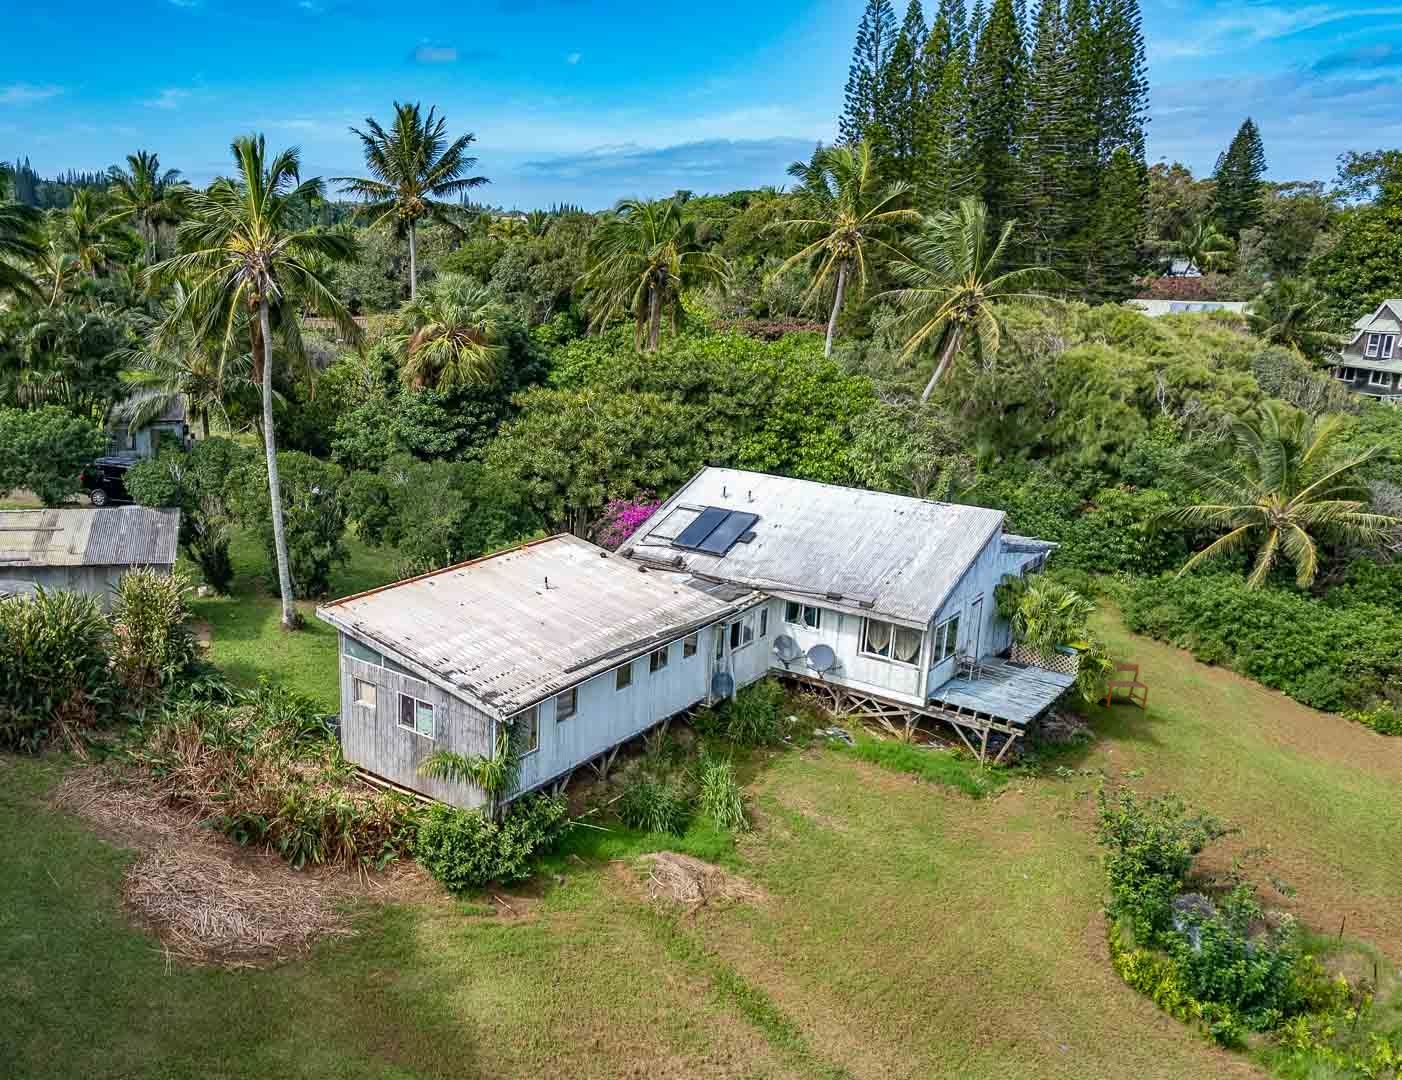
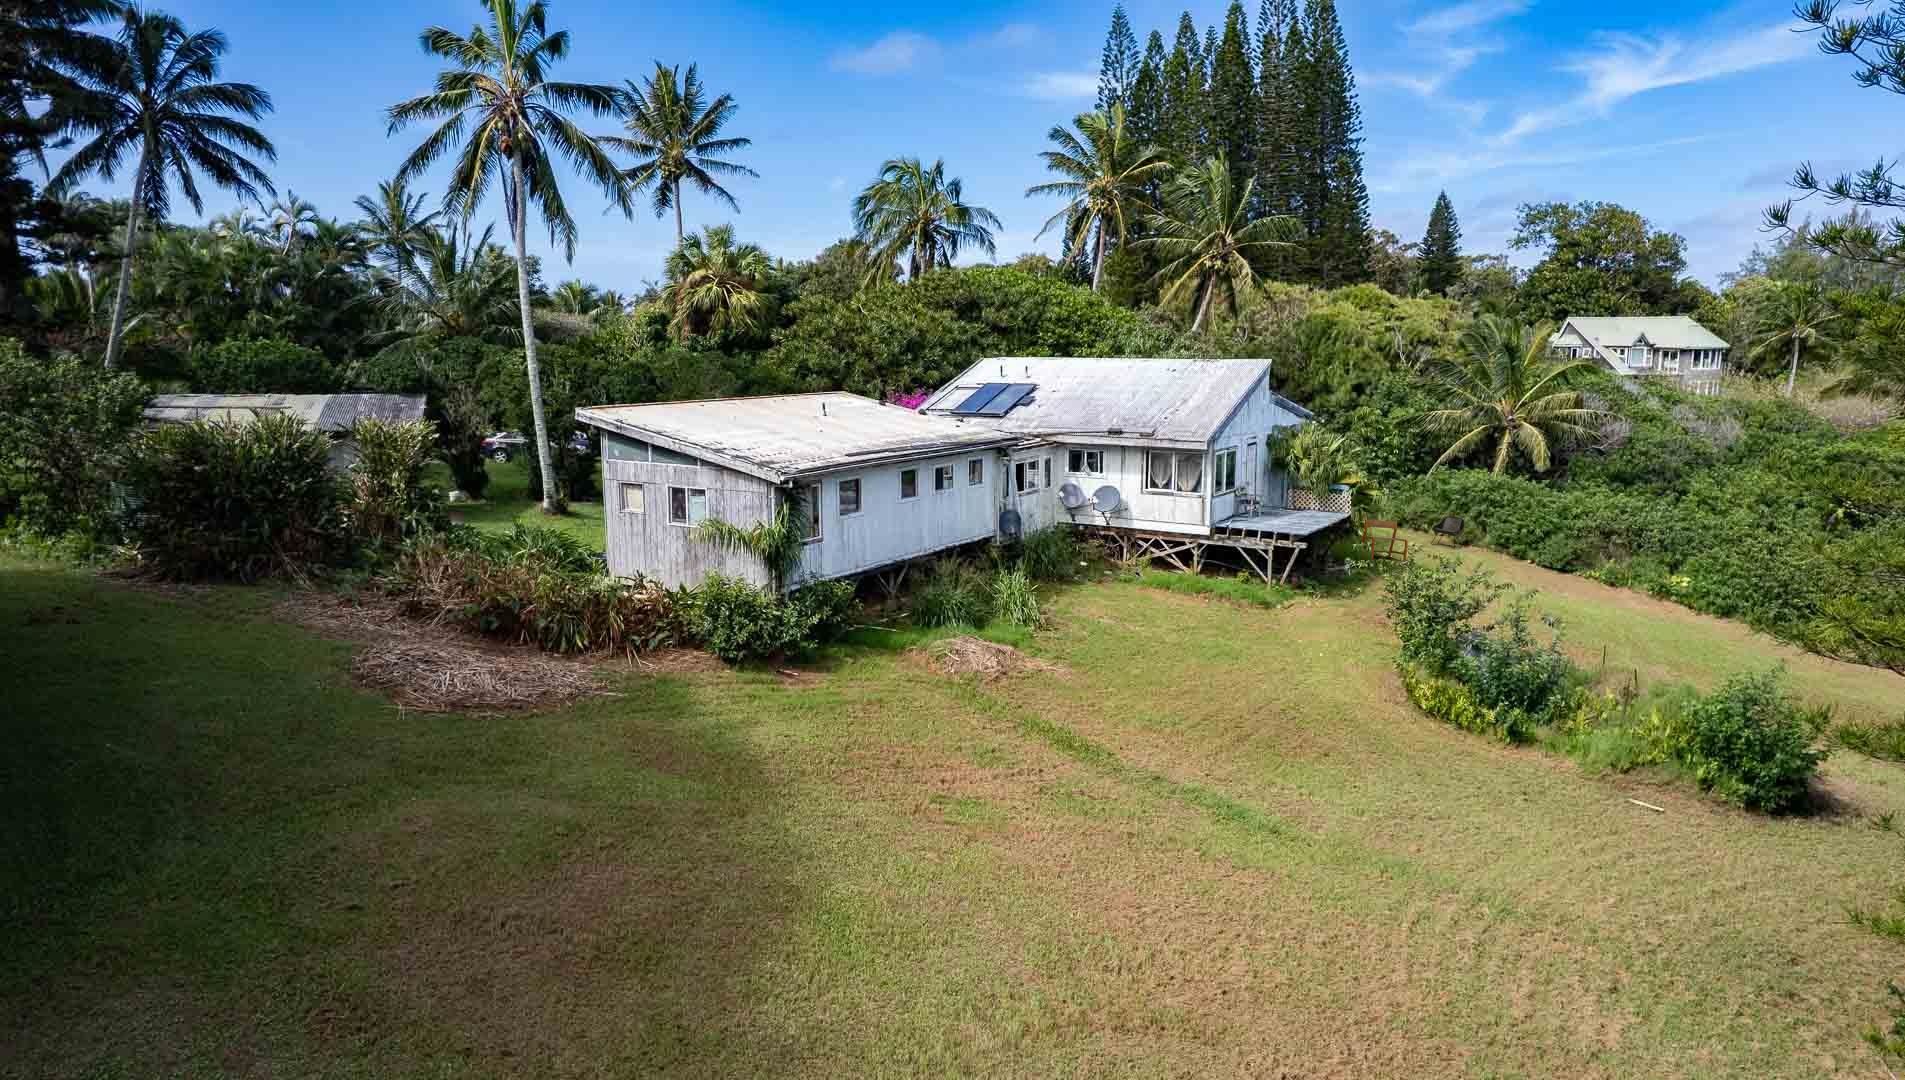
lounge chair: none [1183,633,1221,671] -> present [1431,516,1465,548]

